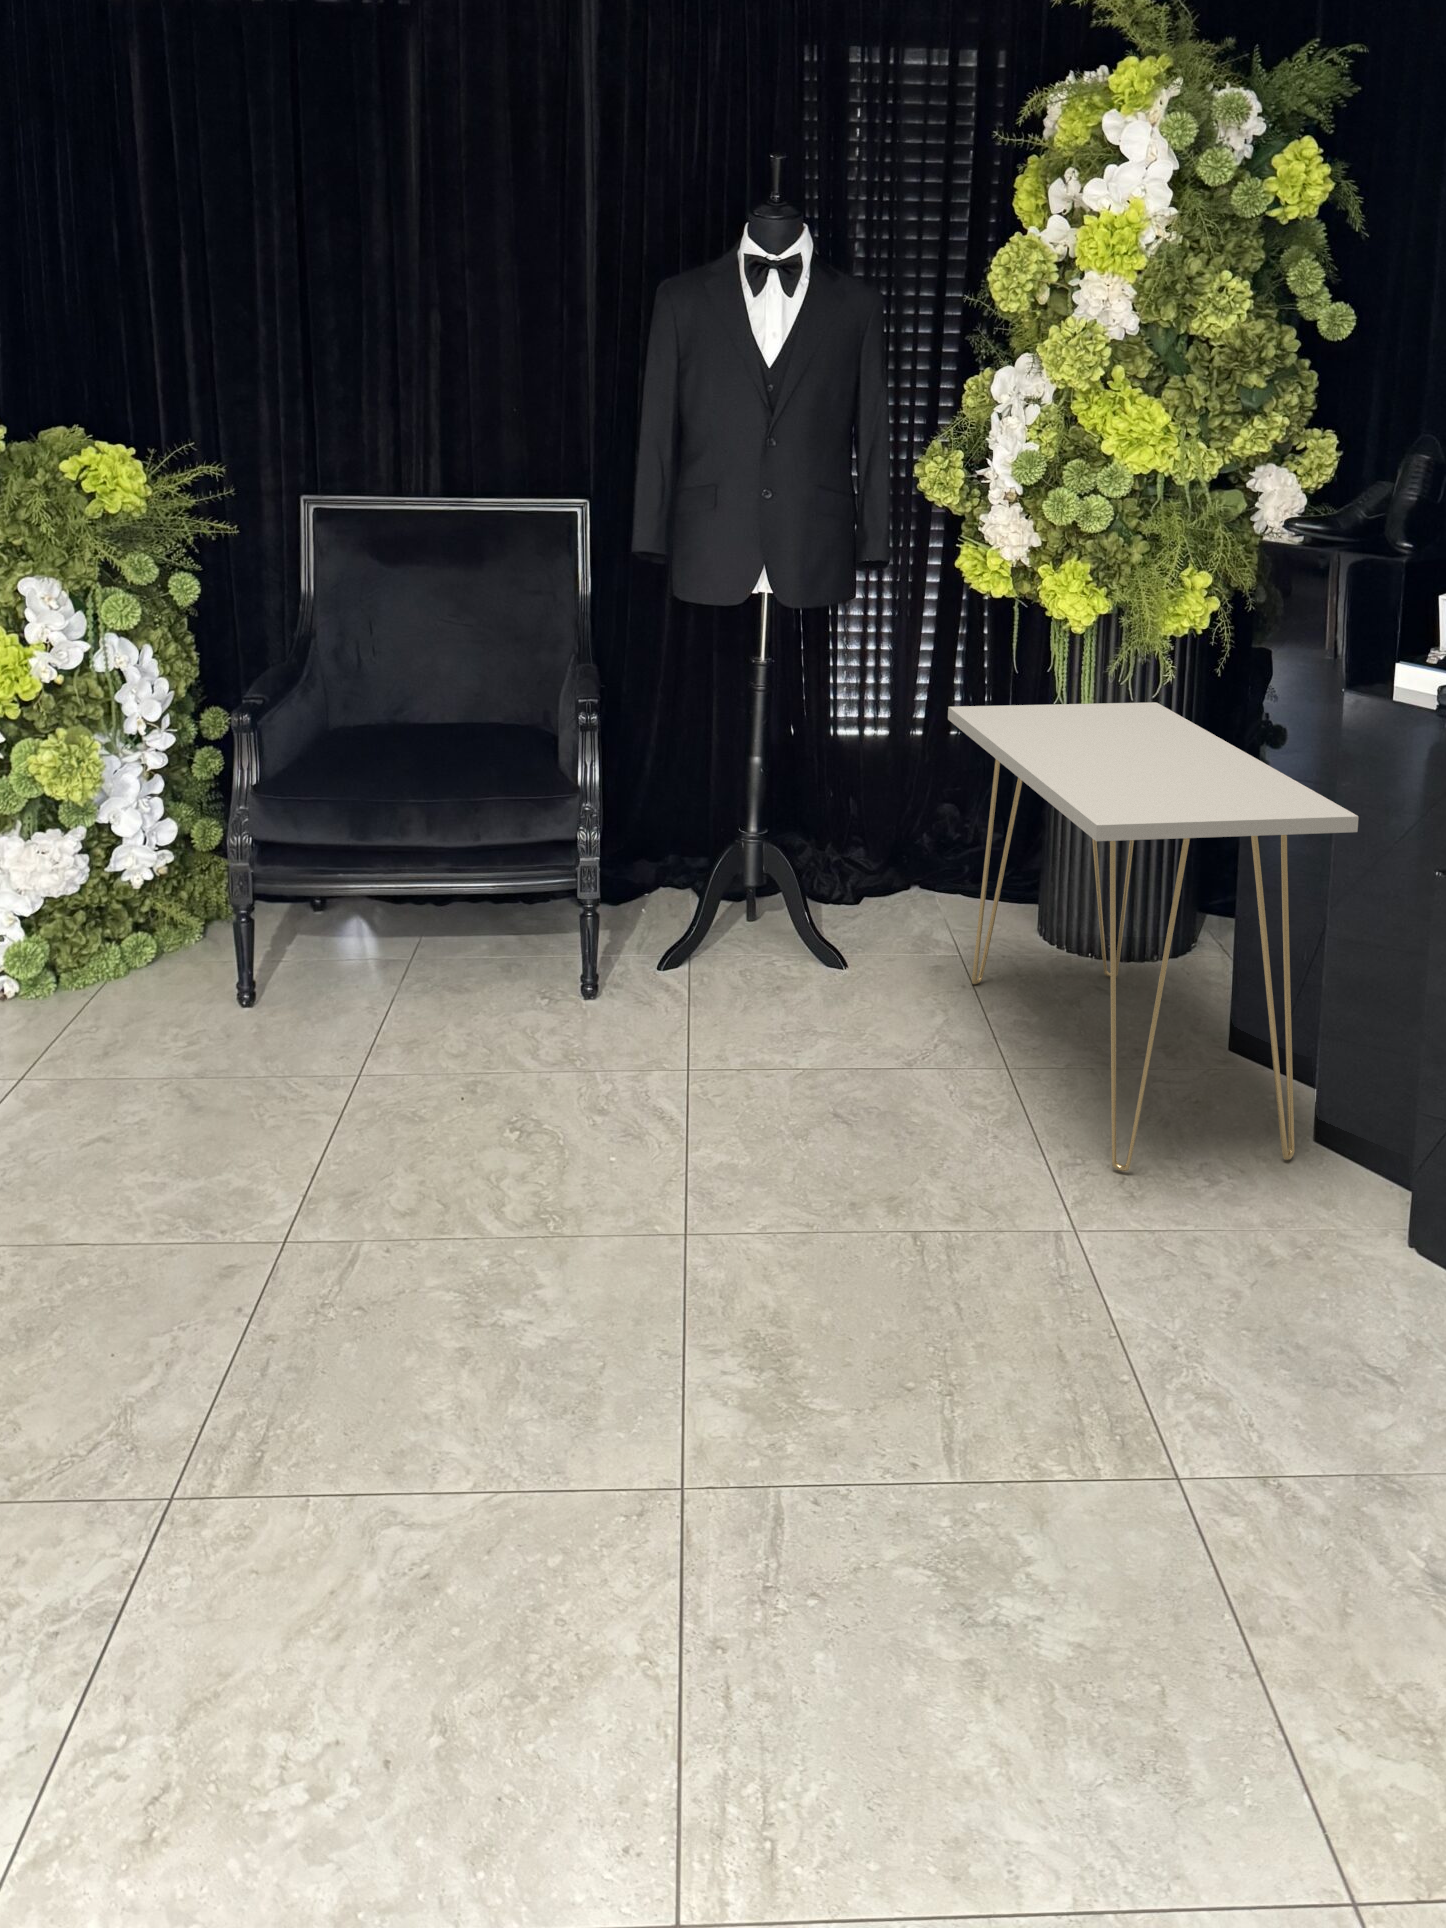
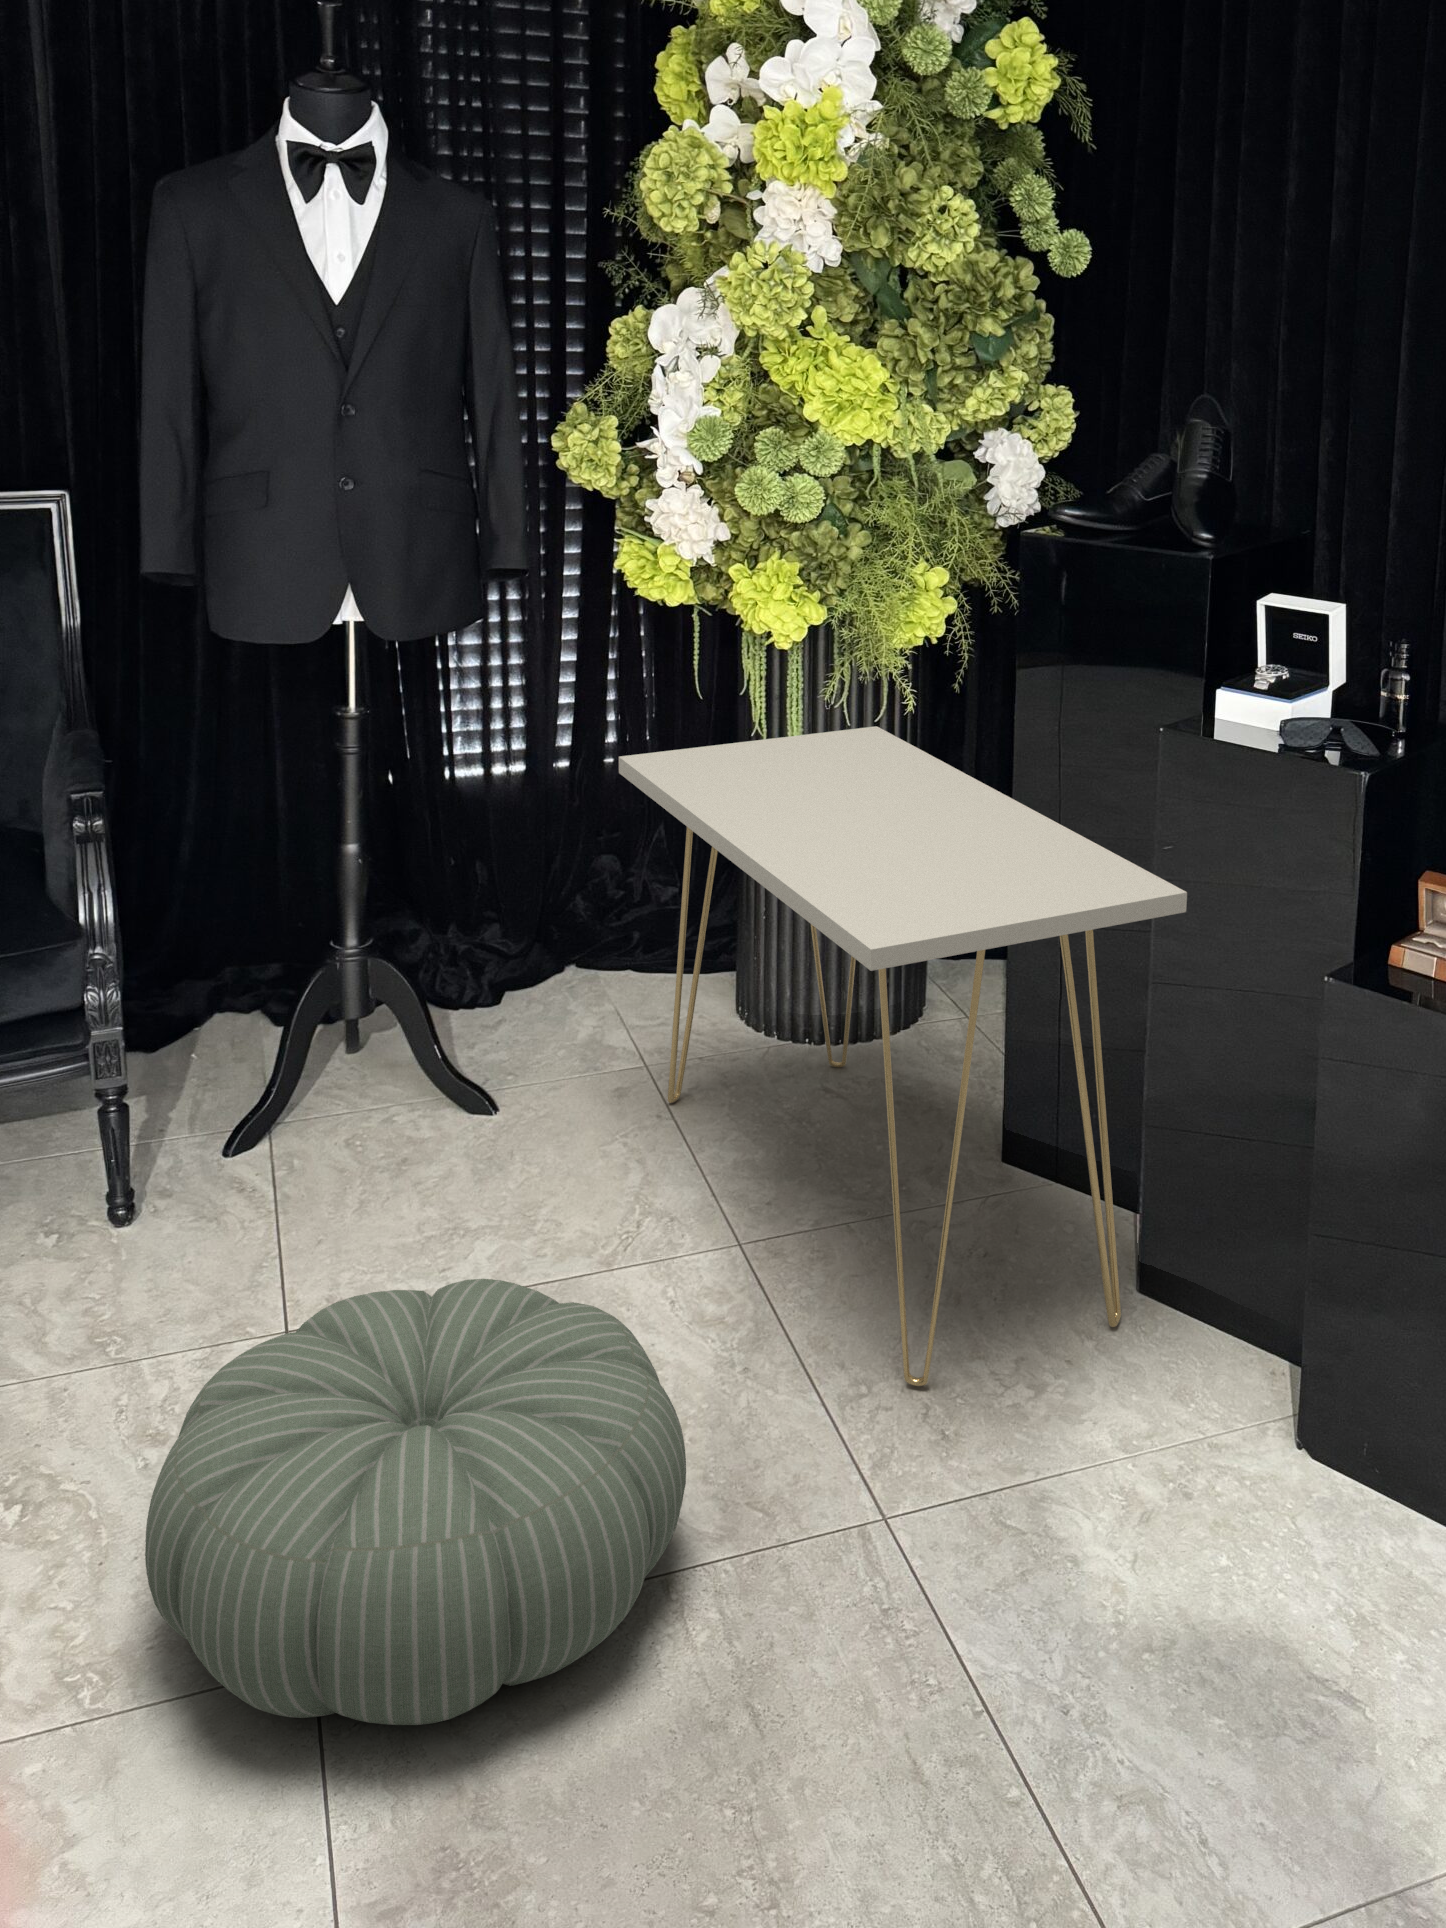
pouf: none [583,1032,935,1281] -> present [145,1279,686,1725]

